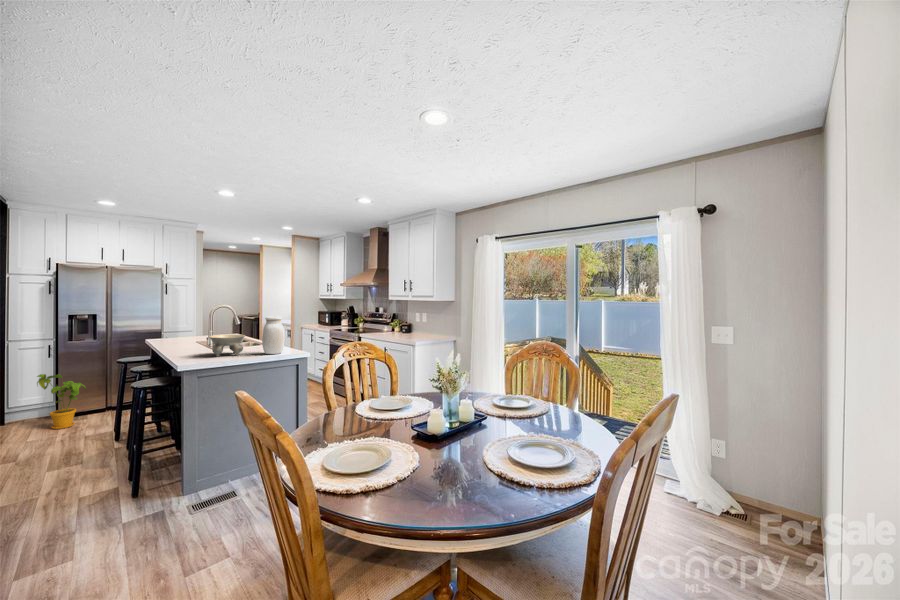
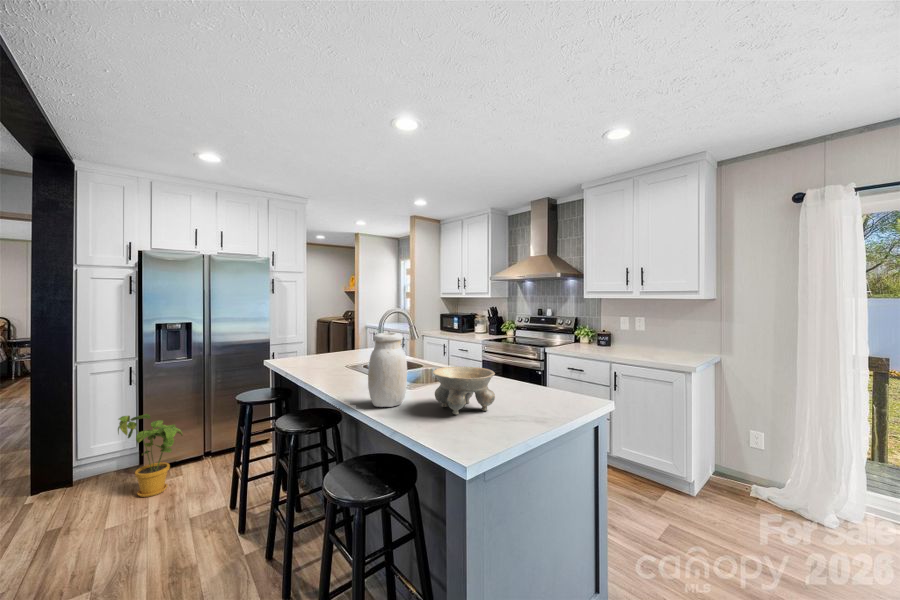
jar: present [262,316,285,354] -> present [368,333,407,407]

